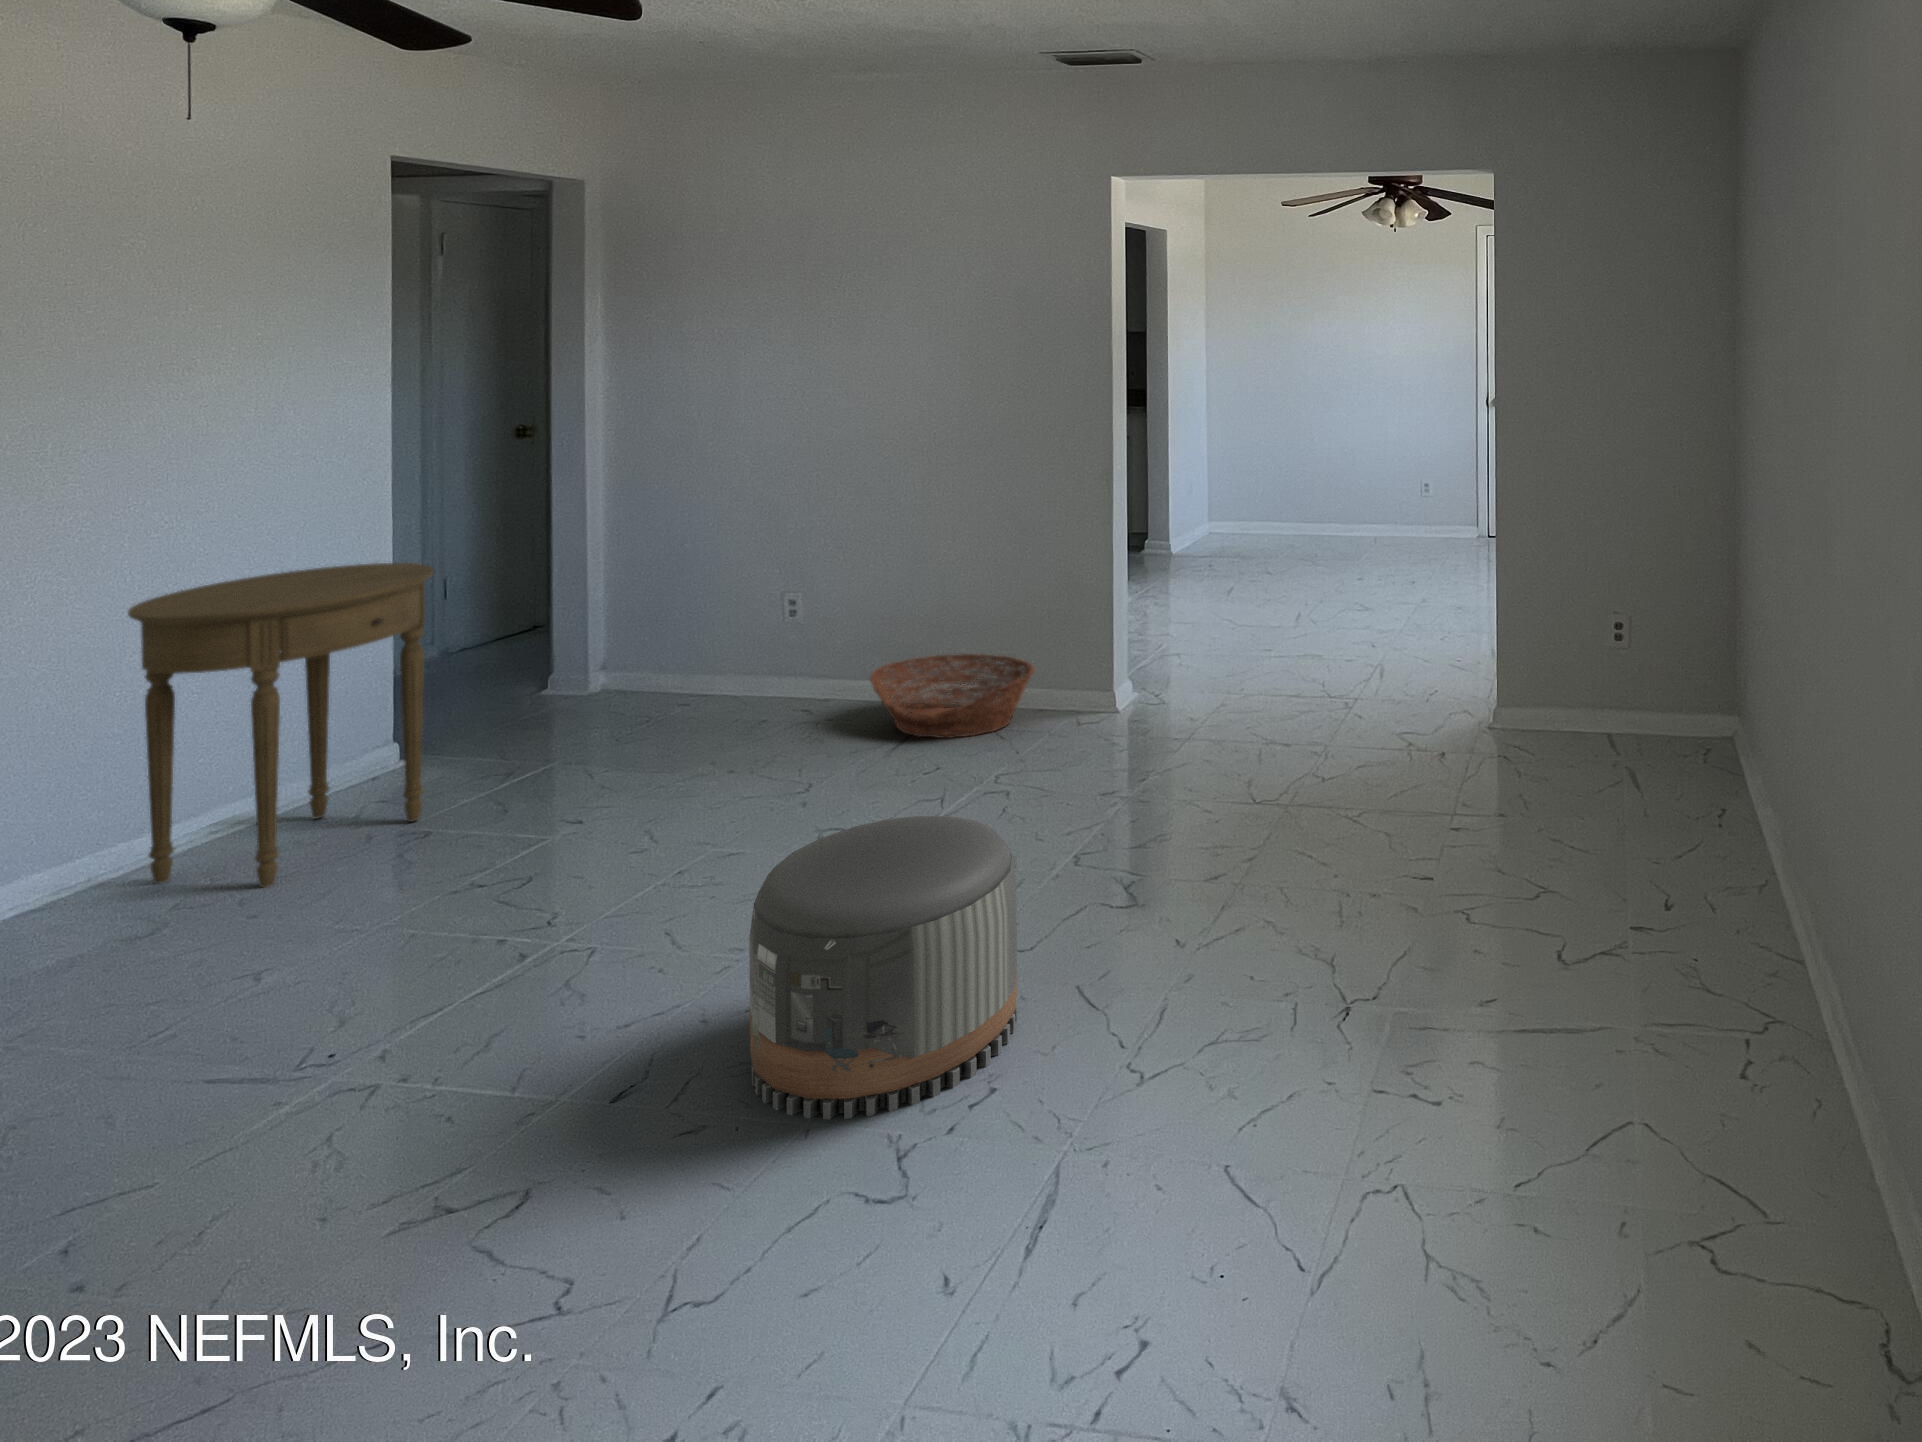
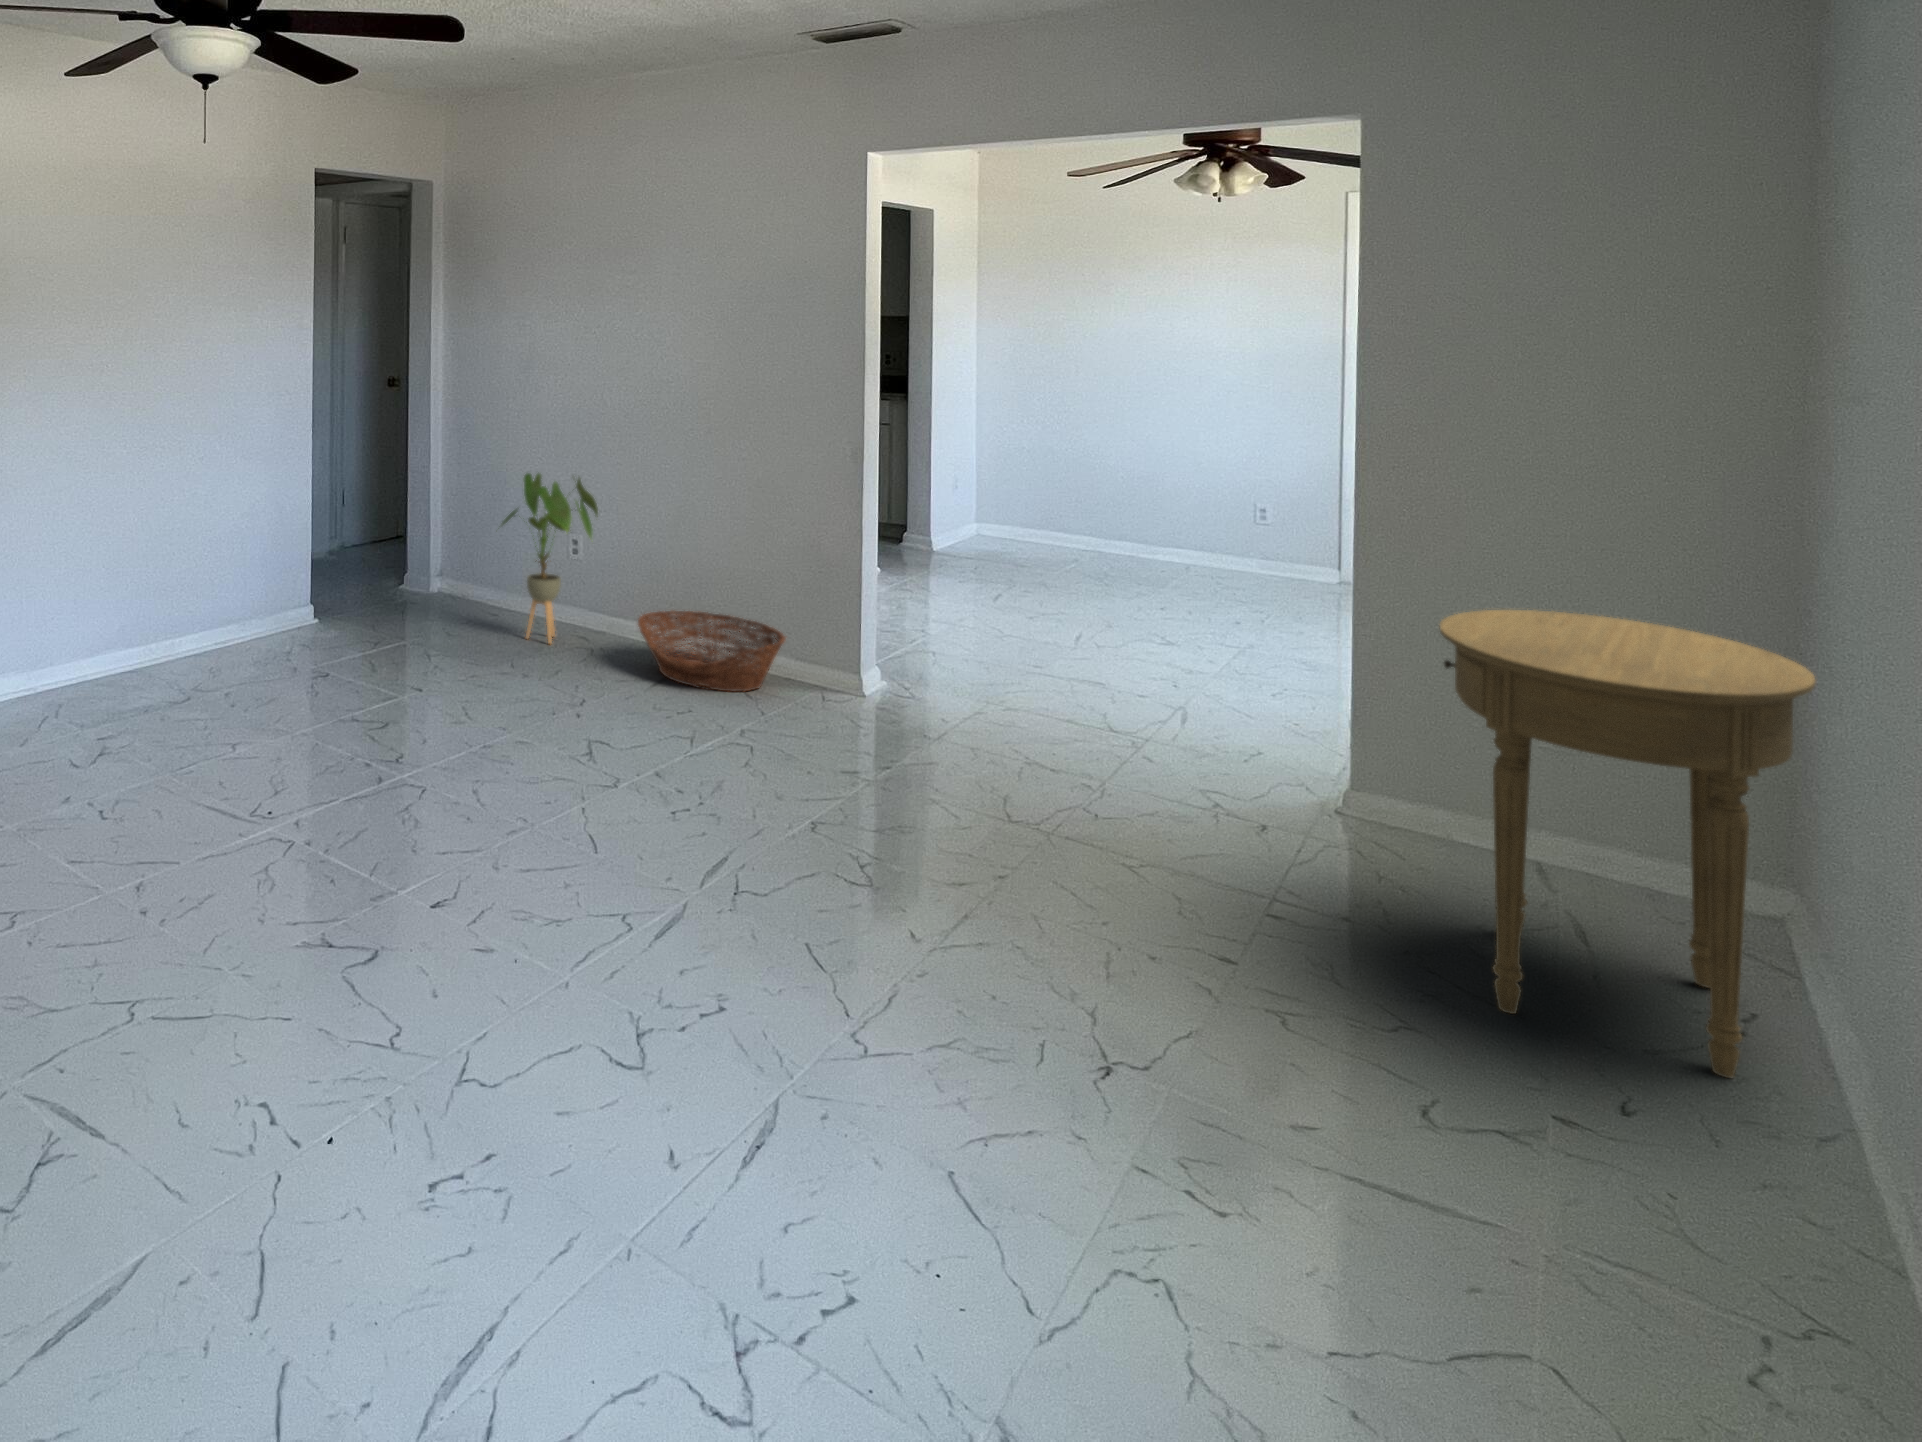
house plant: none [685,523,819,722] -> present [502,473,598,643]
side table: present [128,563,434,888] -> present [1440,610,1816,1078]
pouf: present [749,816,1017,1119] -> none [532,740,755,998]

